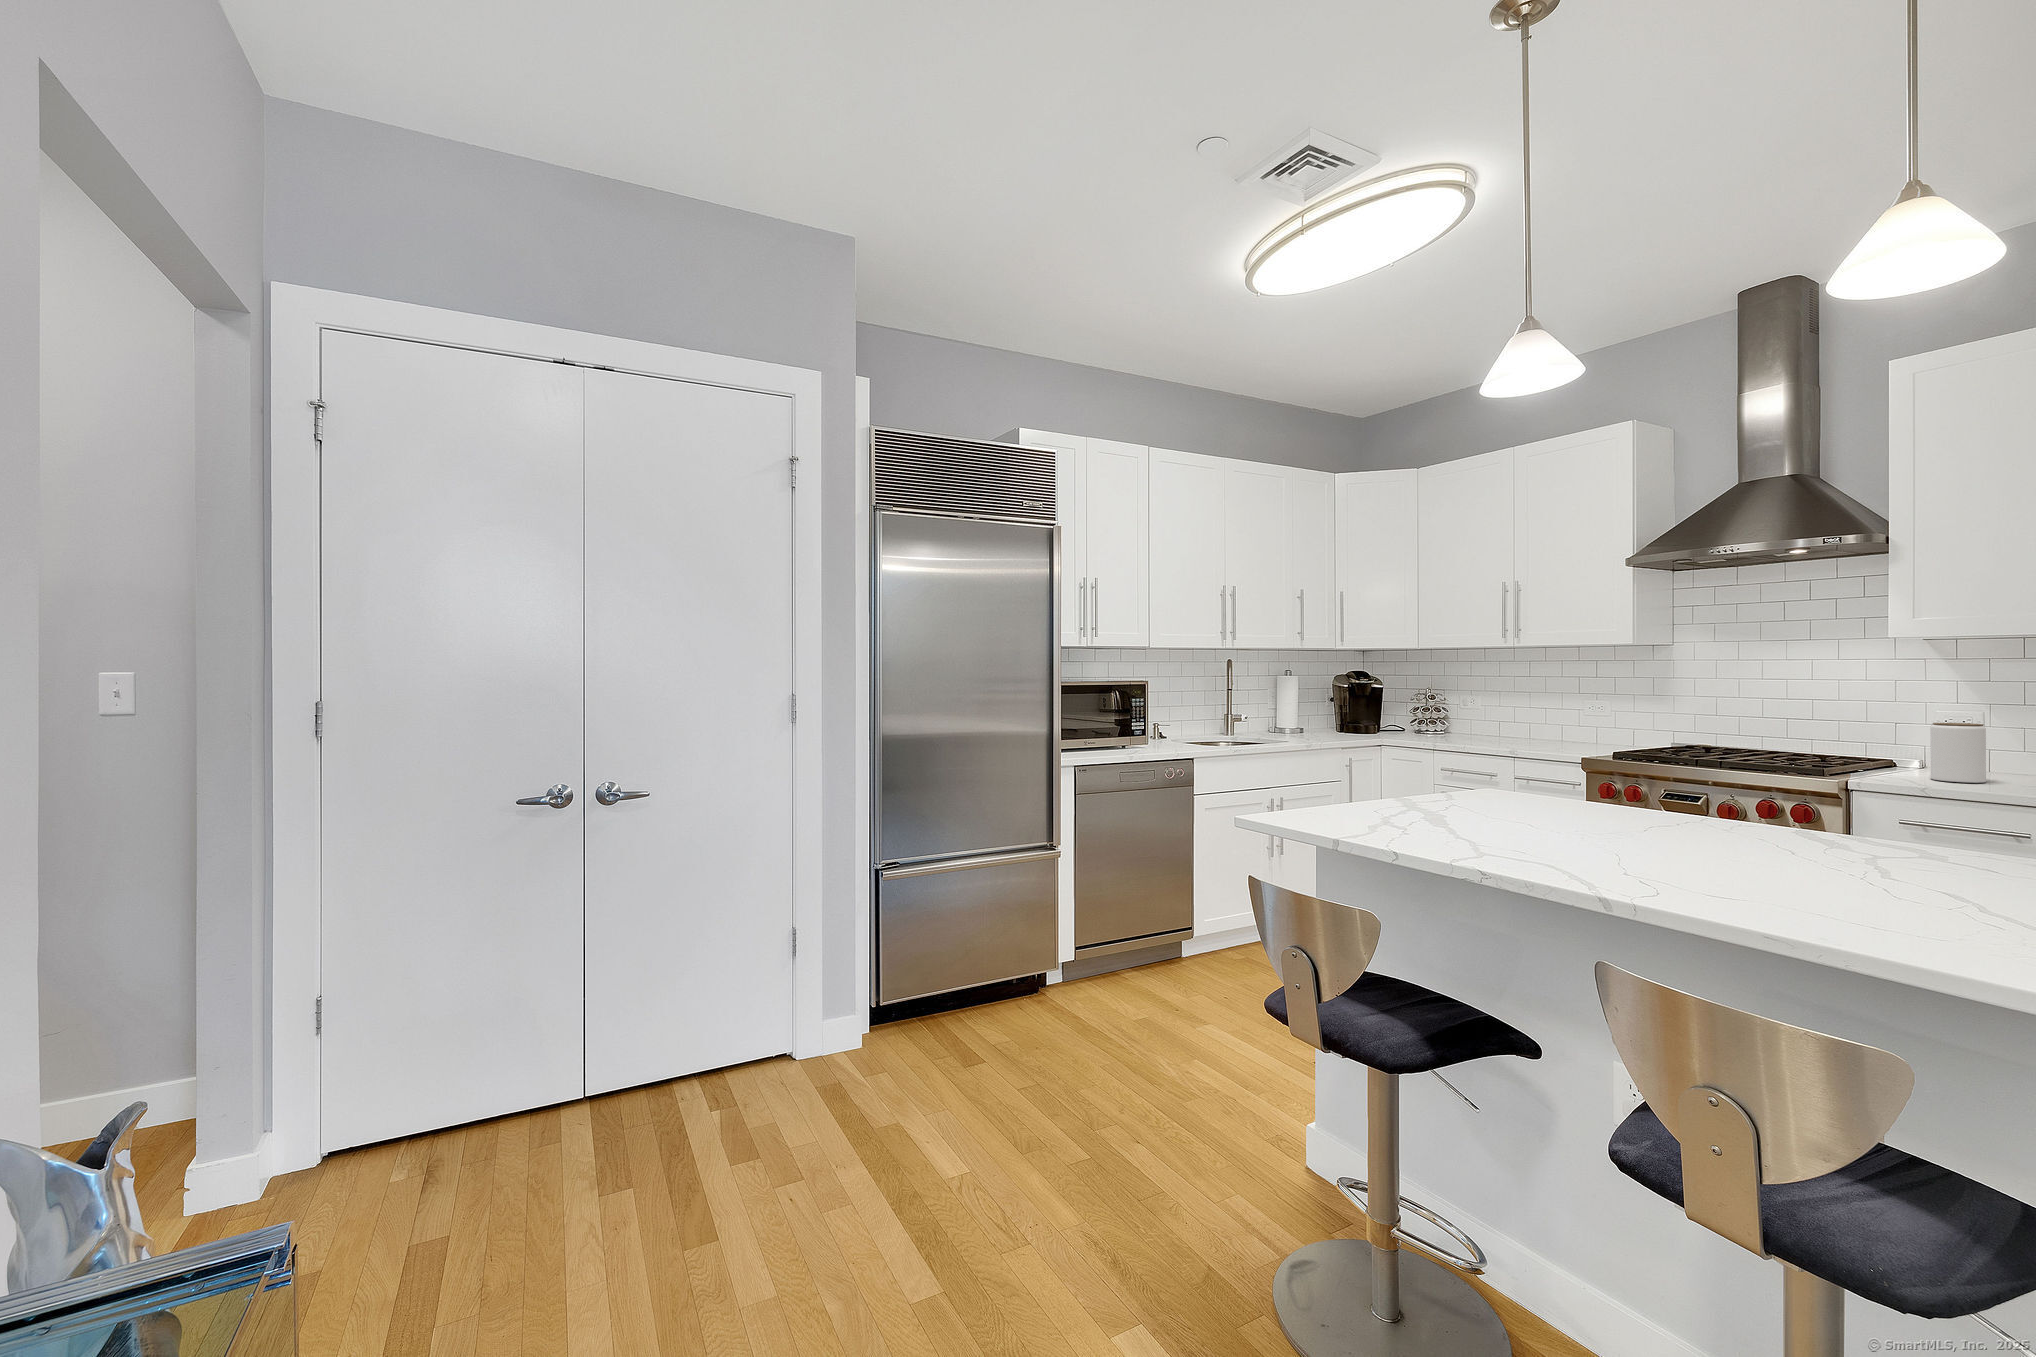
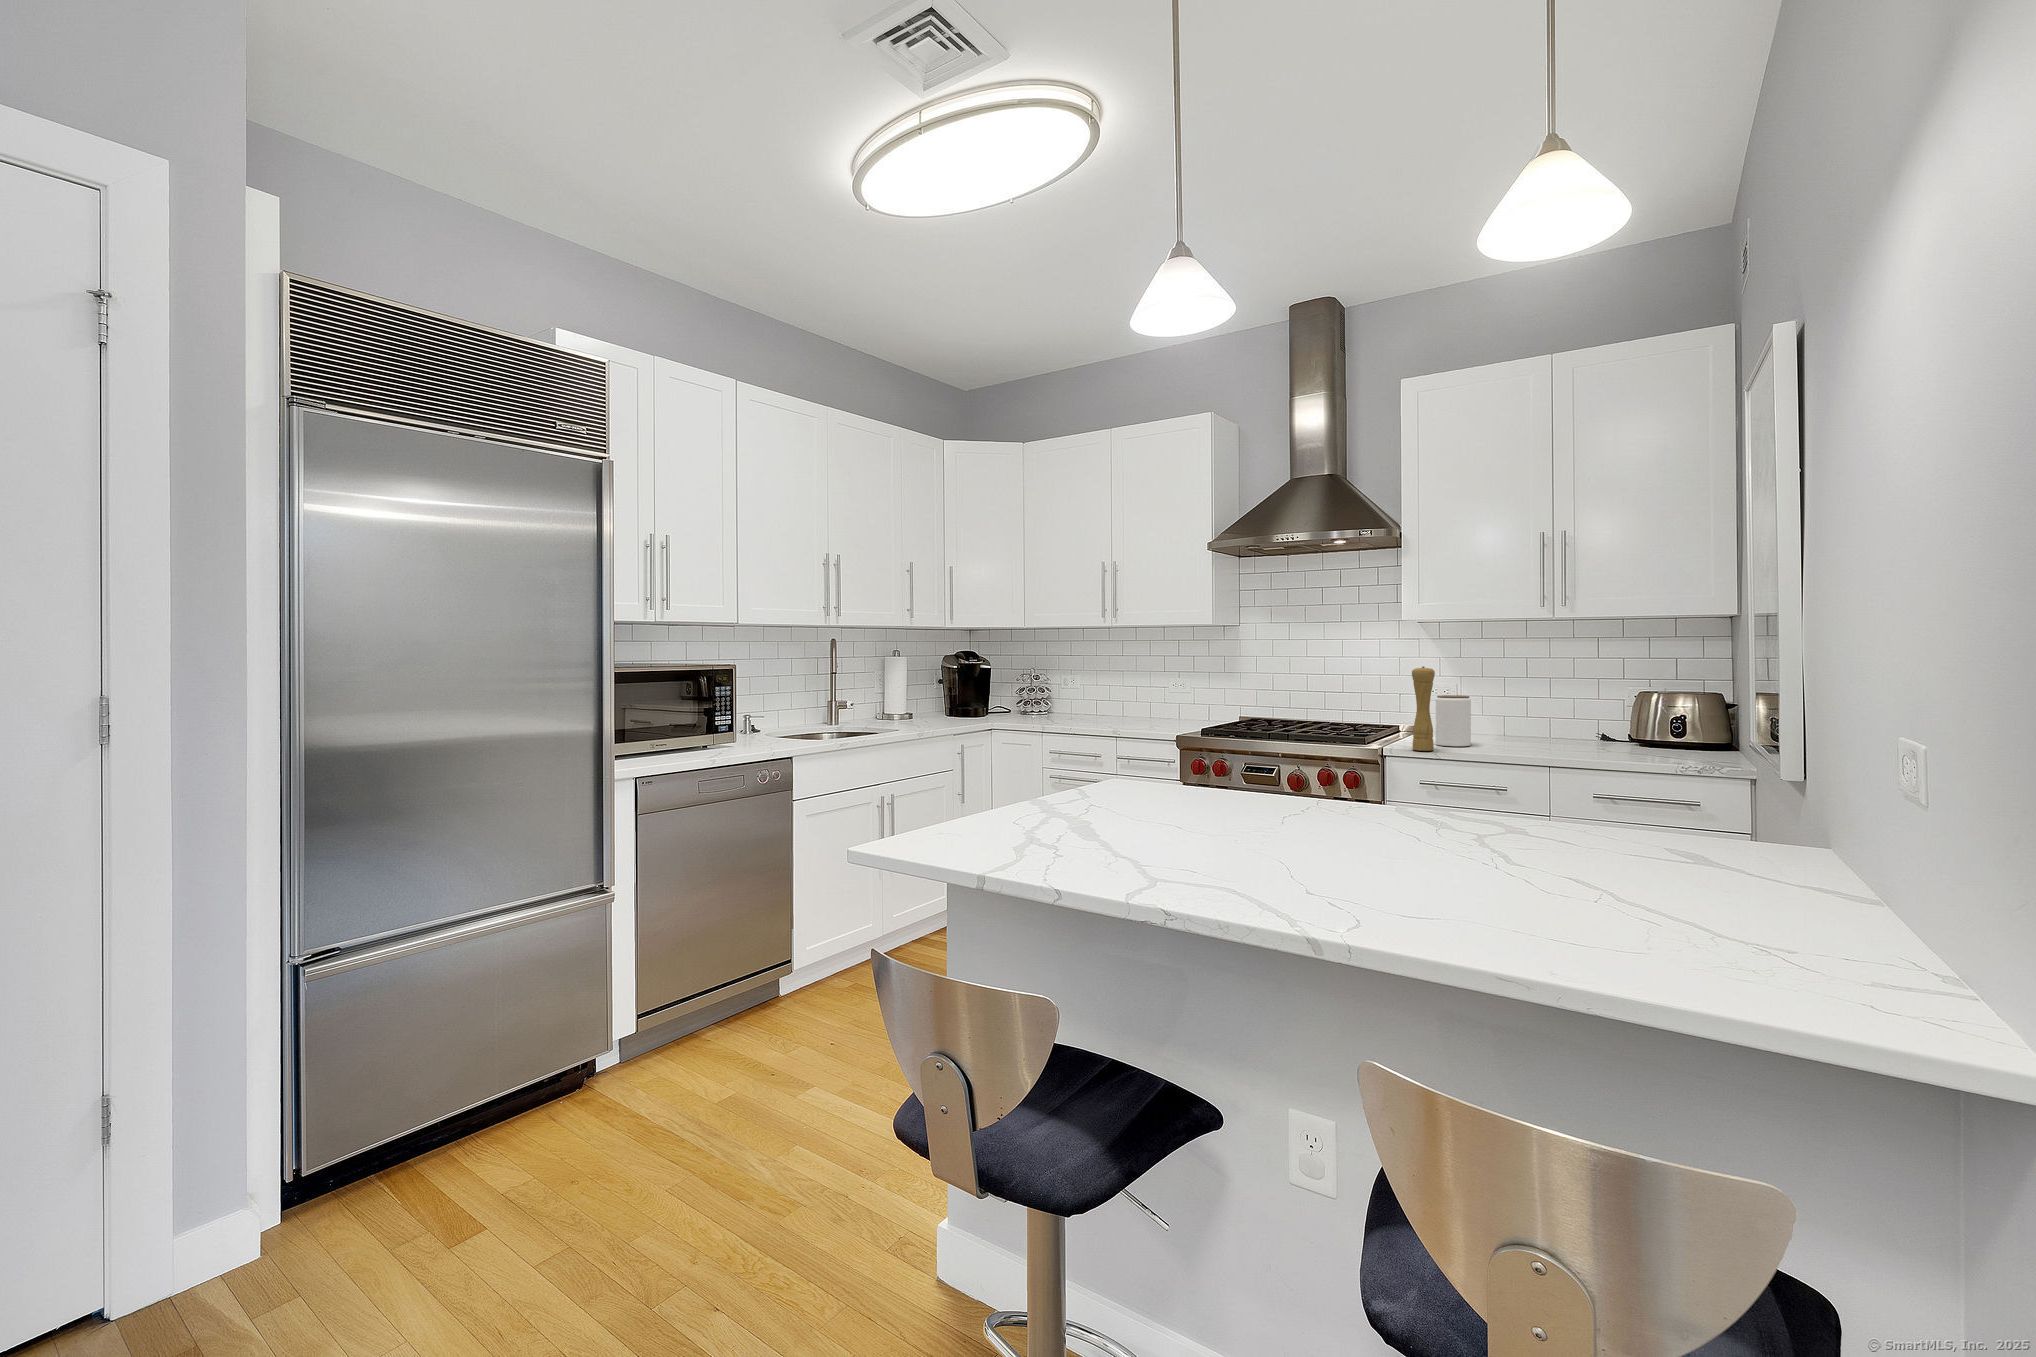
pepper mill: none [1889,689,1924,785] -> present [1412,666,1435,751]

